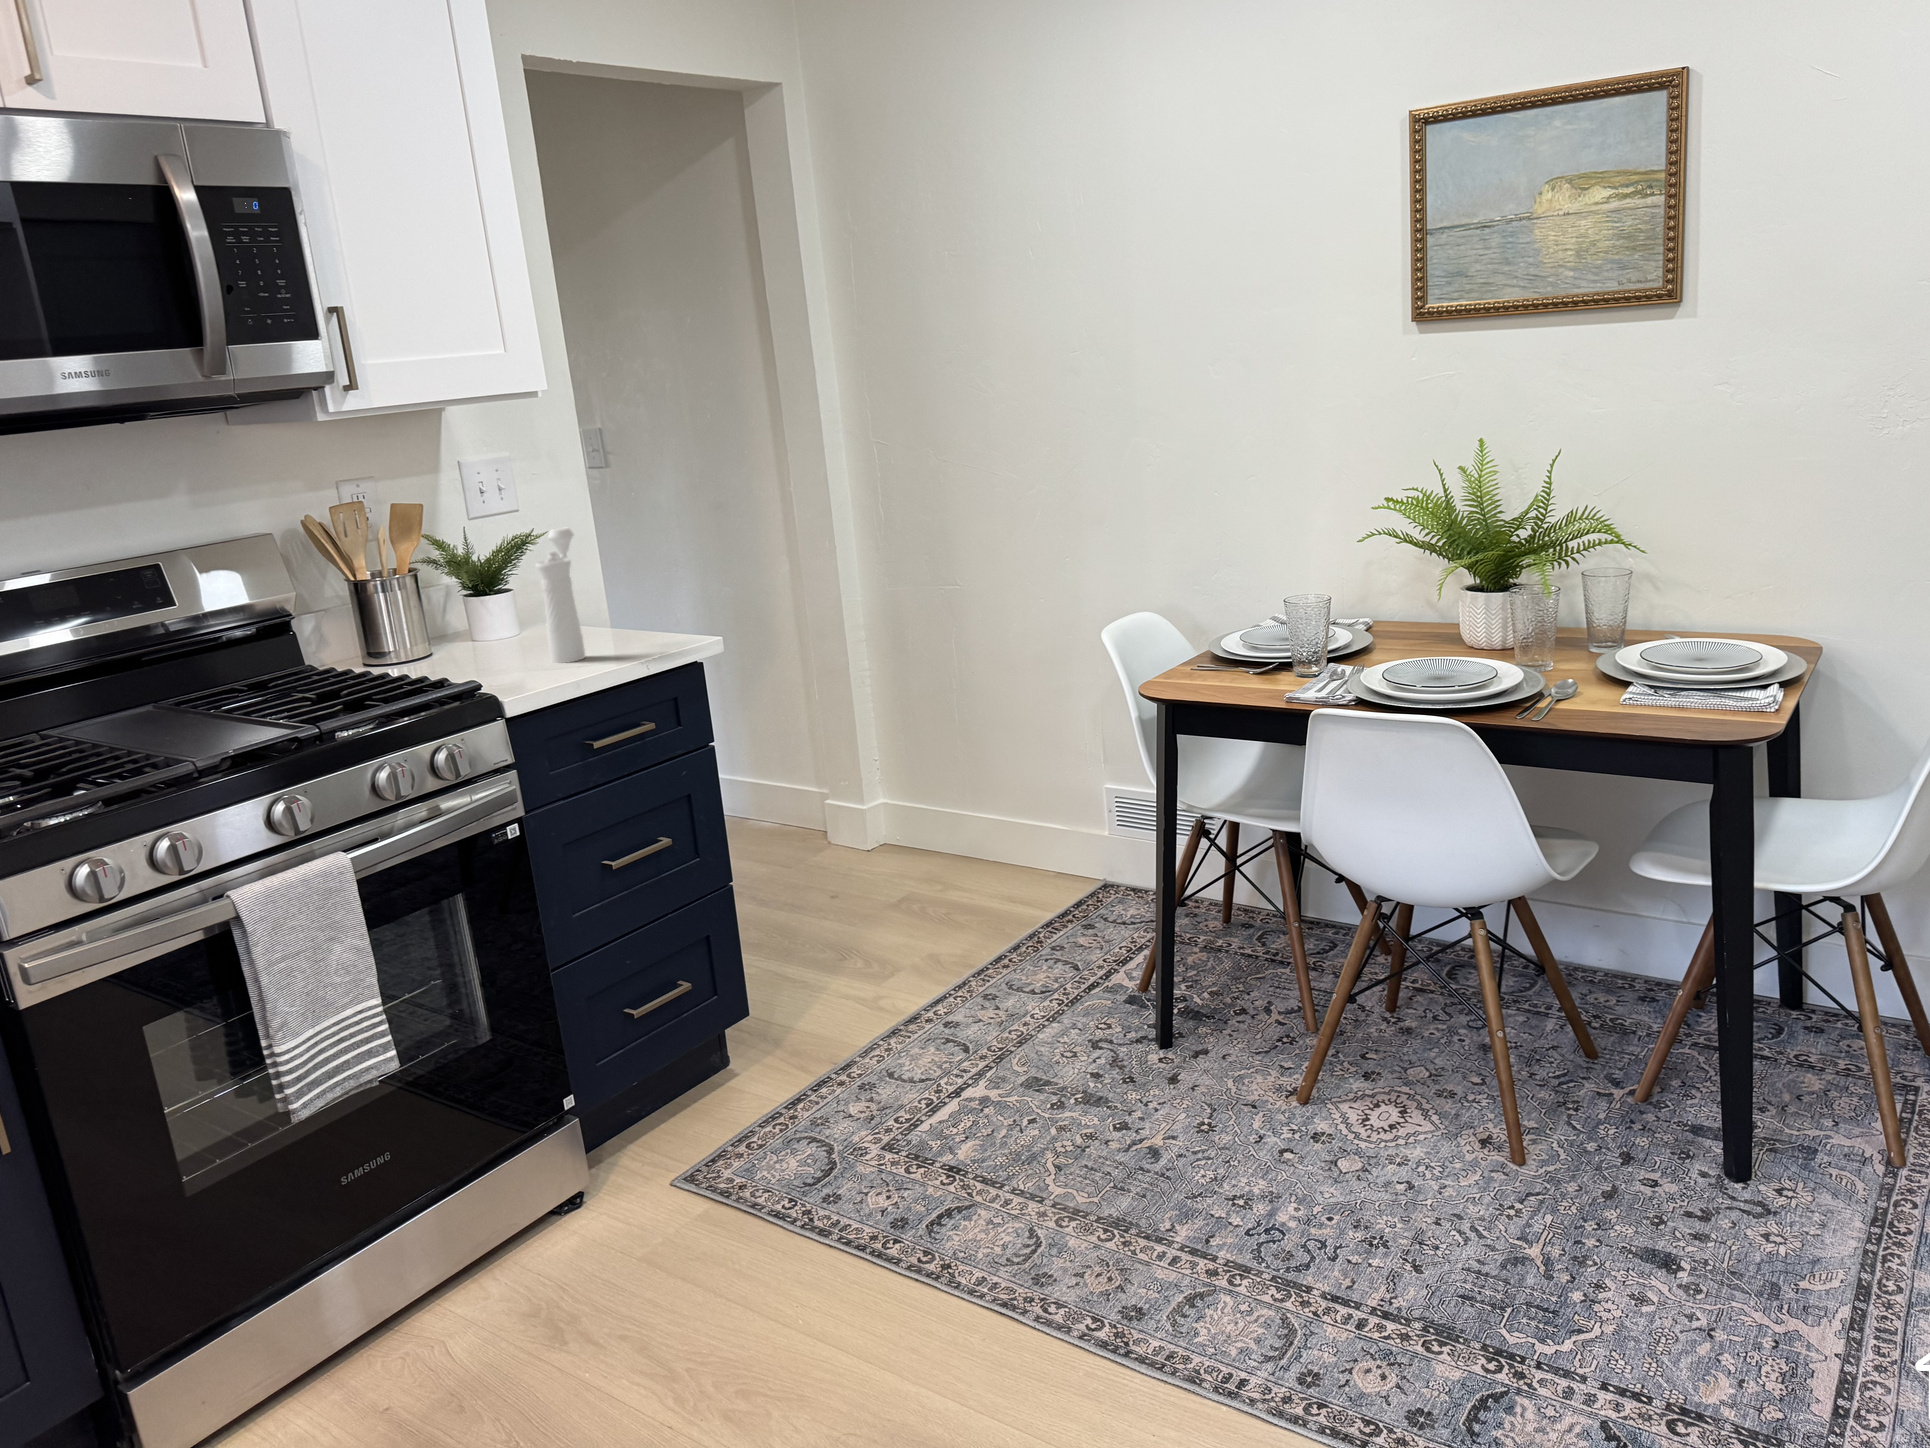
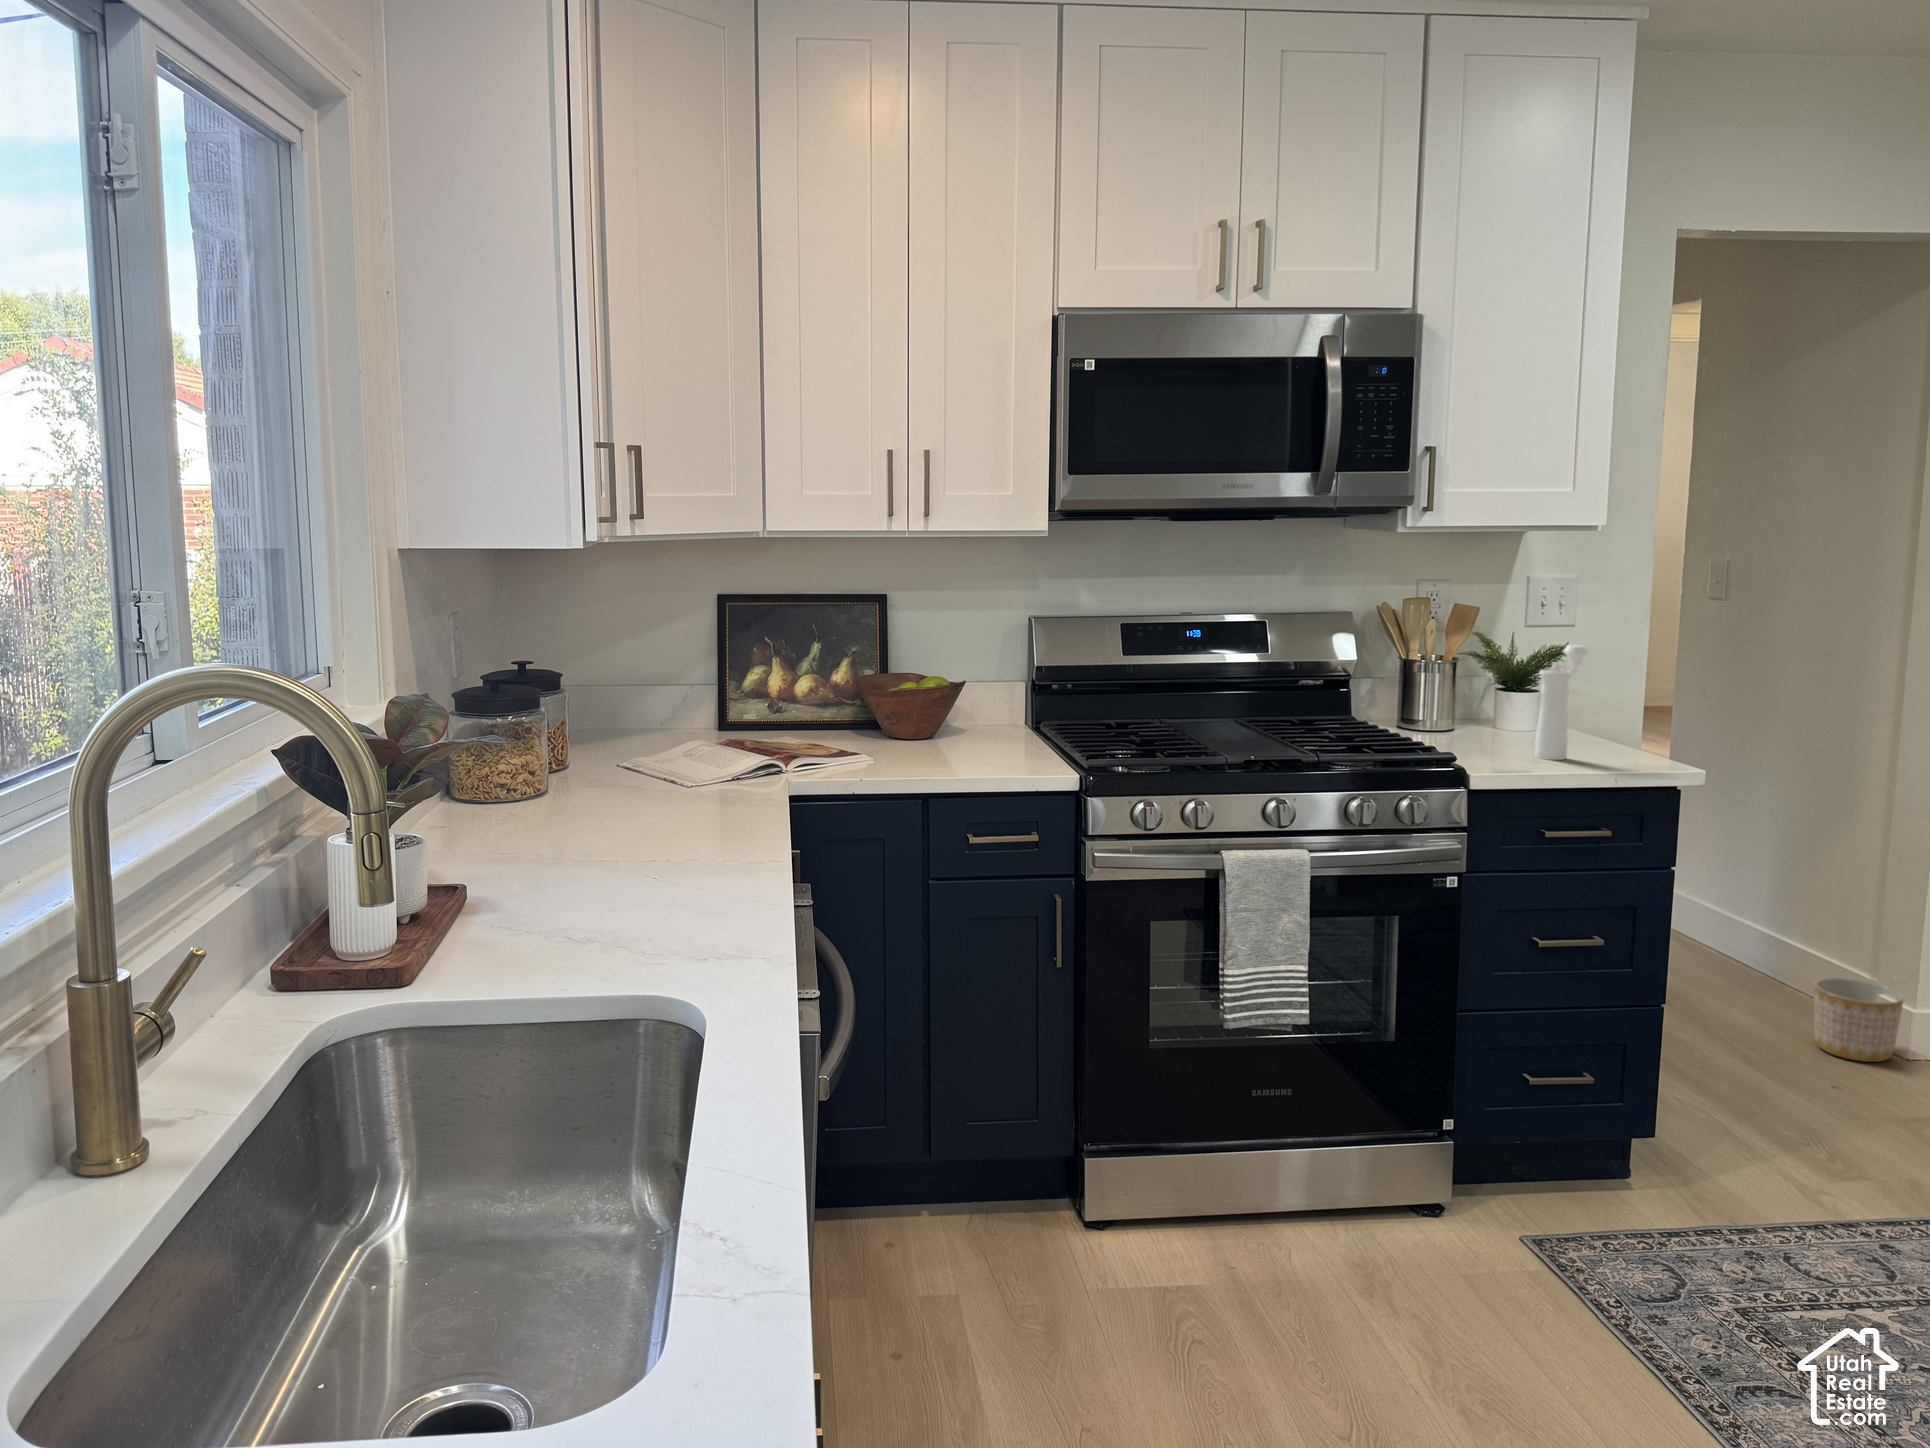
planter: none [786,791,856,867] -> present [1814,977,1904,1062]

